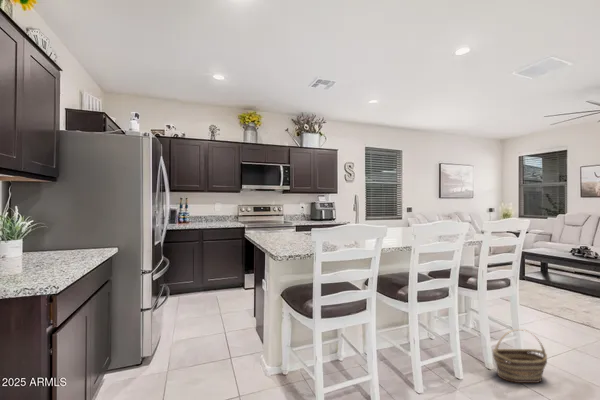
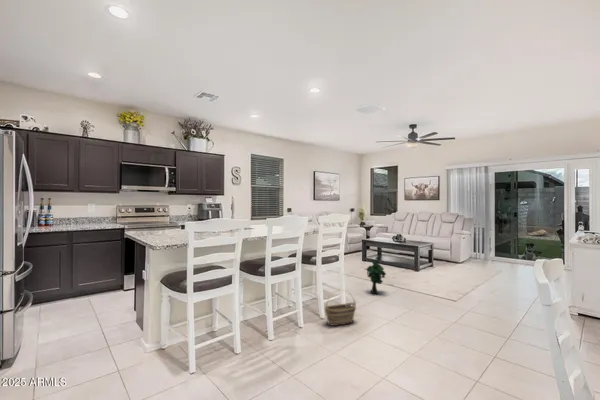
decorative plant: none [536,279,579,333] -> present [366,257,386,294]

